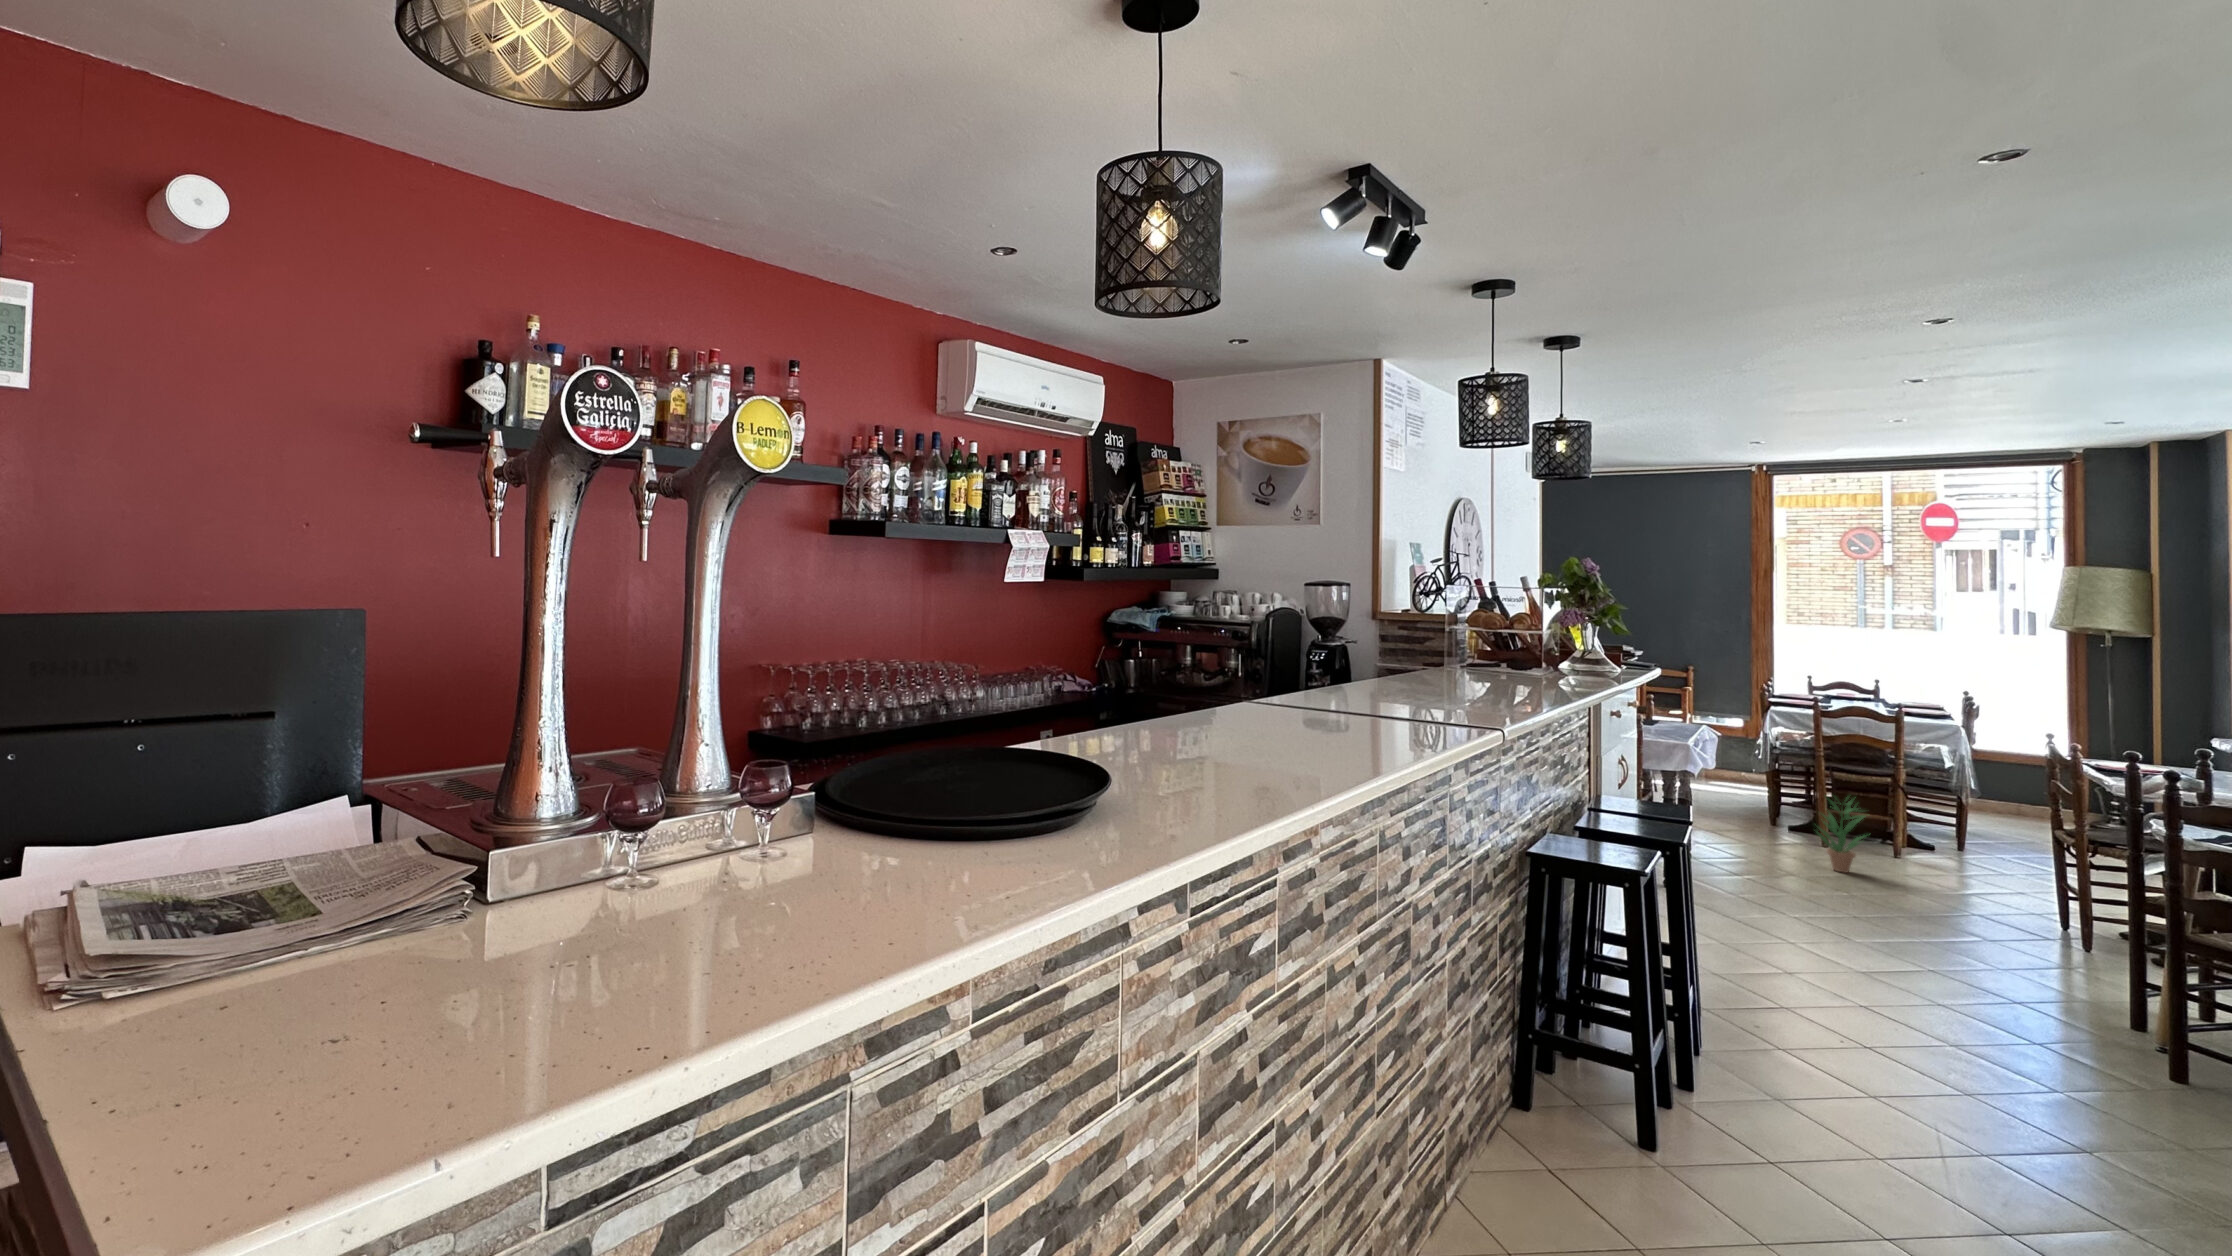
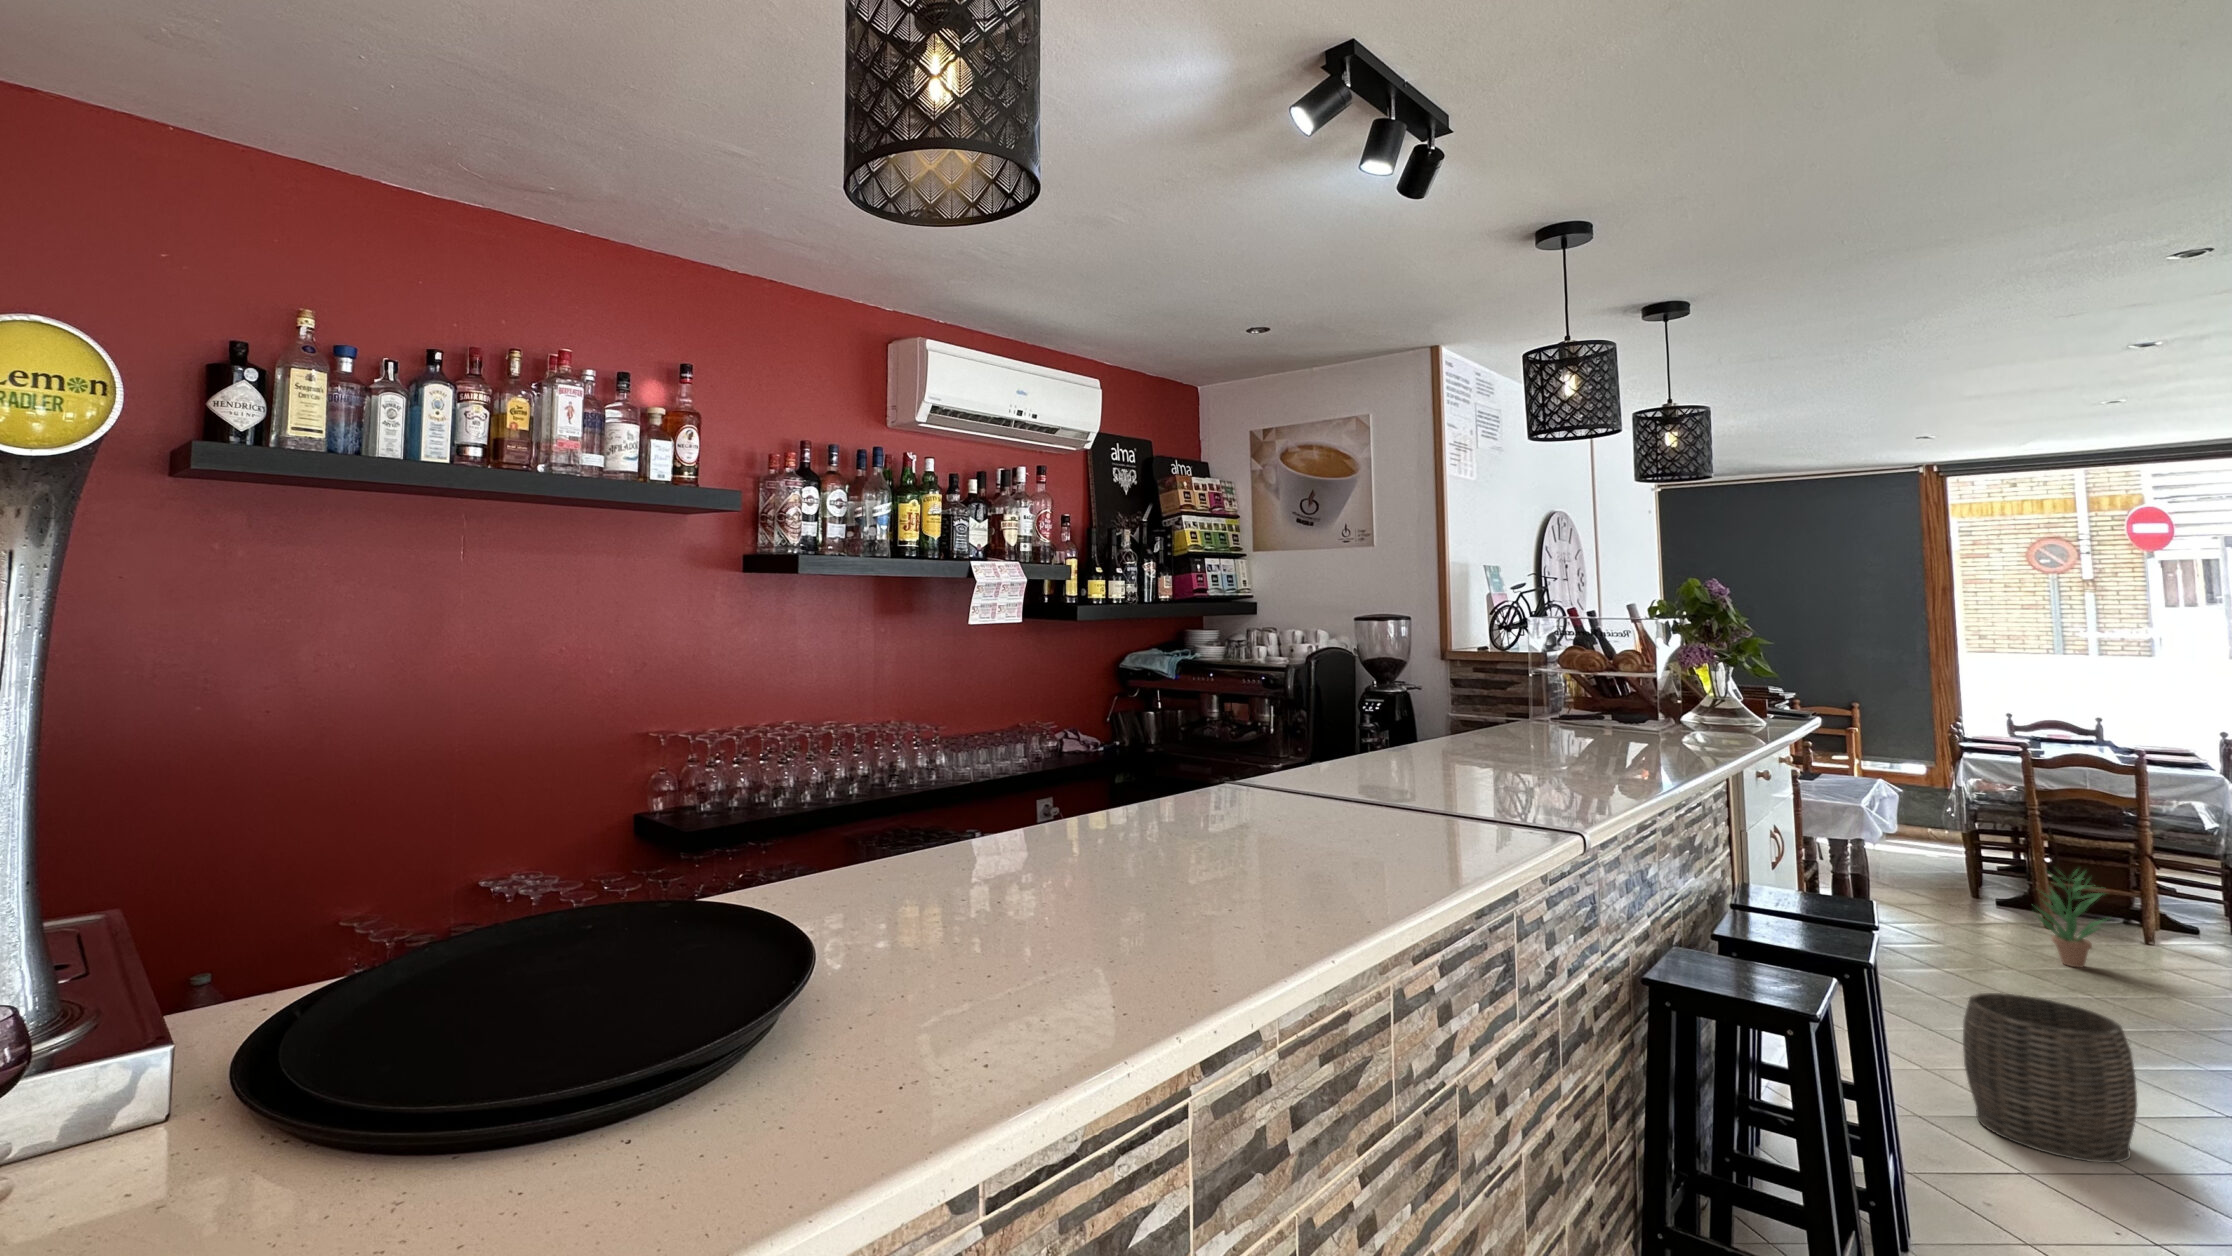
woven basket: none [1750,880,1867,999] -> present [1963,993,2137,1163]

